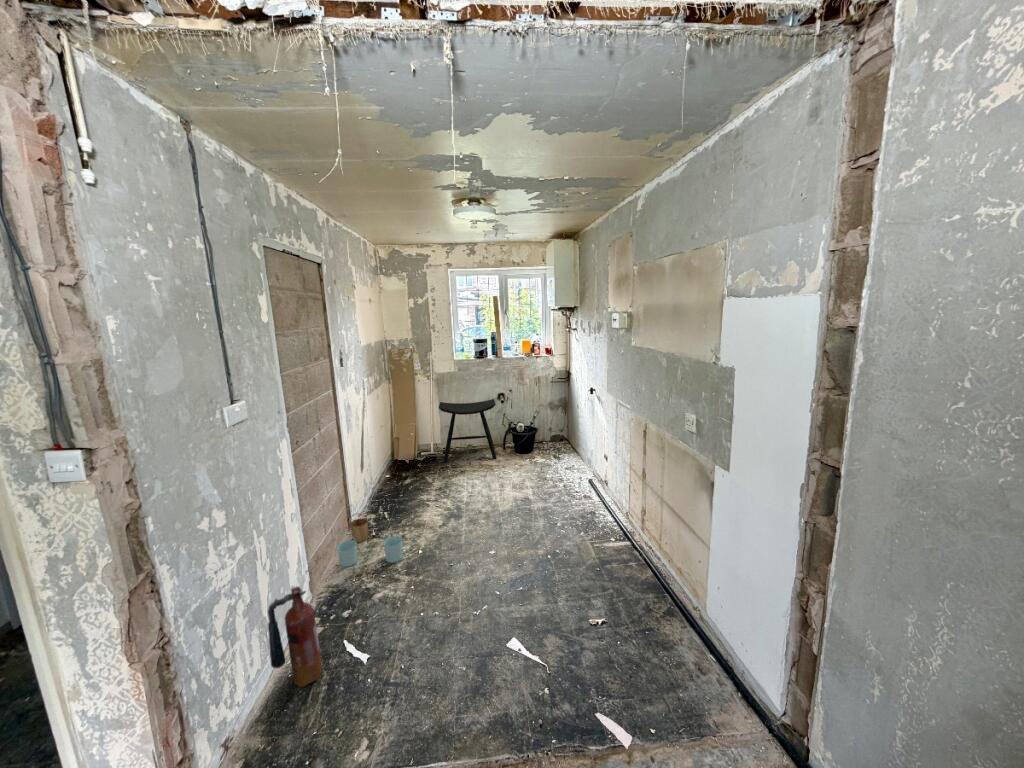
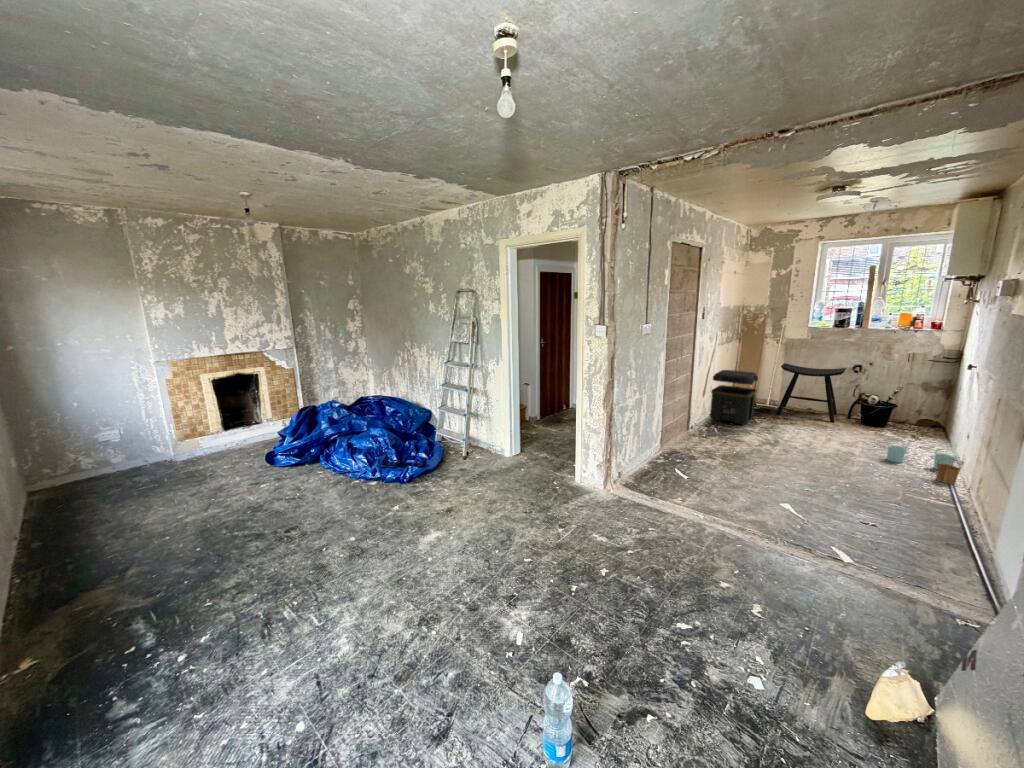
toolbox: none [369,423,423,496] -> present [710,370,758,425]
bucket: present [336,513,403,567] -> present [887,445,961,484]
fire extinguisher: present [268,586,323,687] -> none [640,421,665,474]

